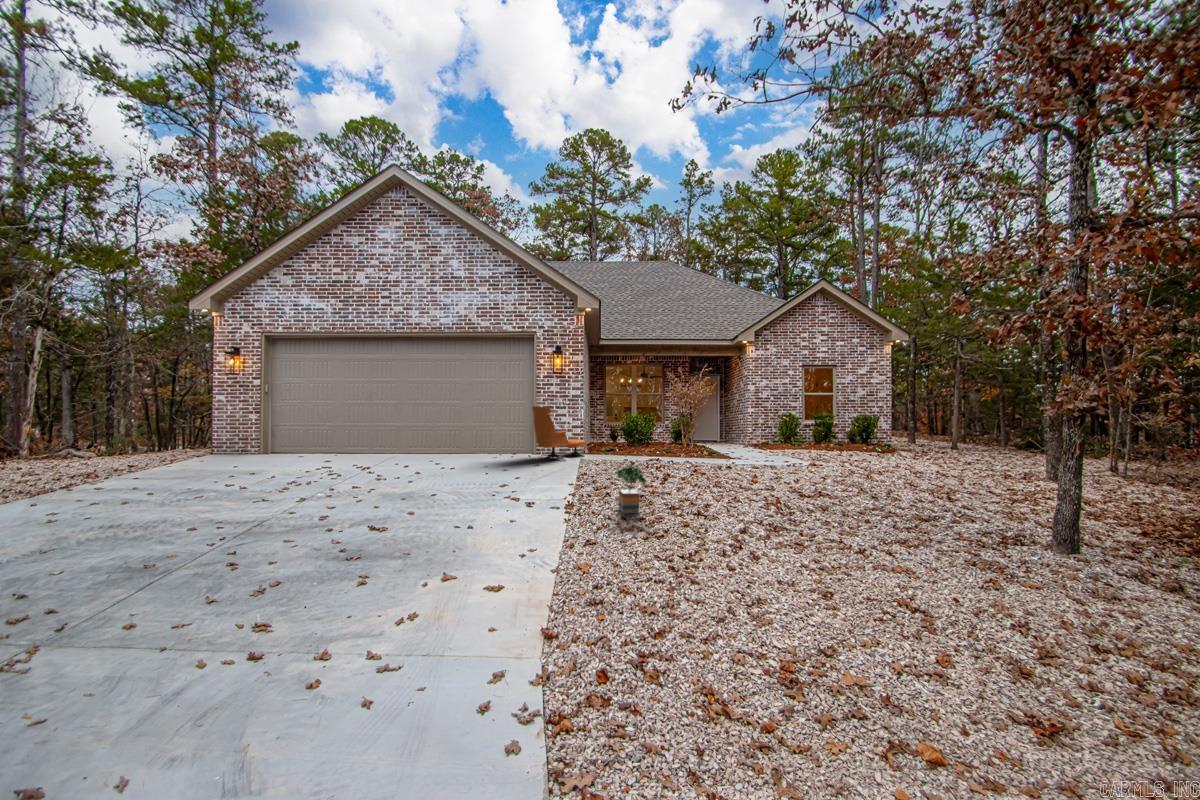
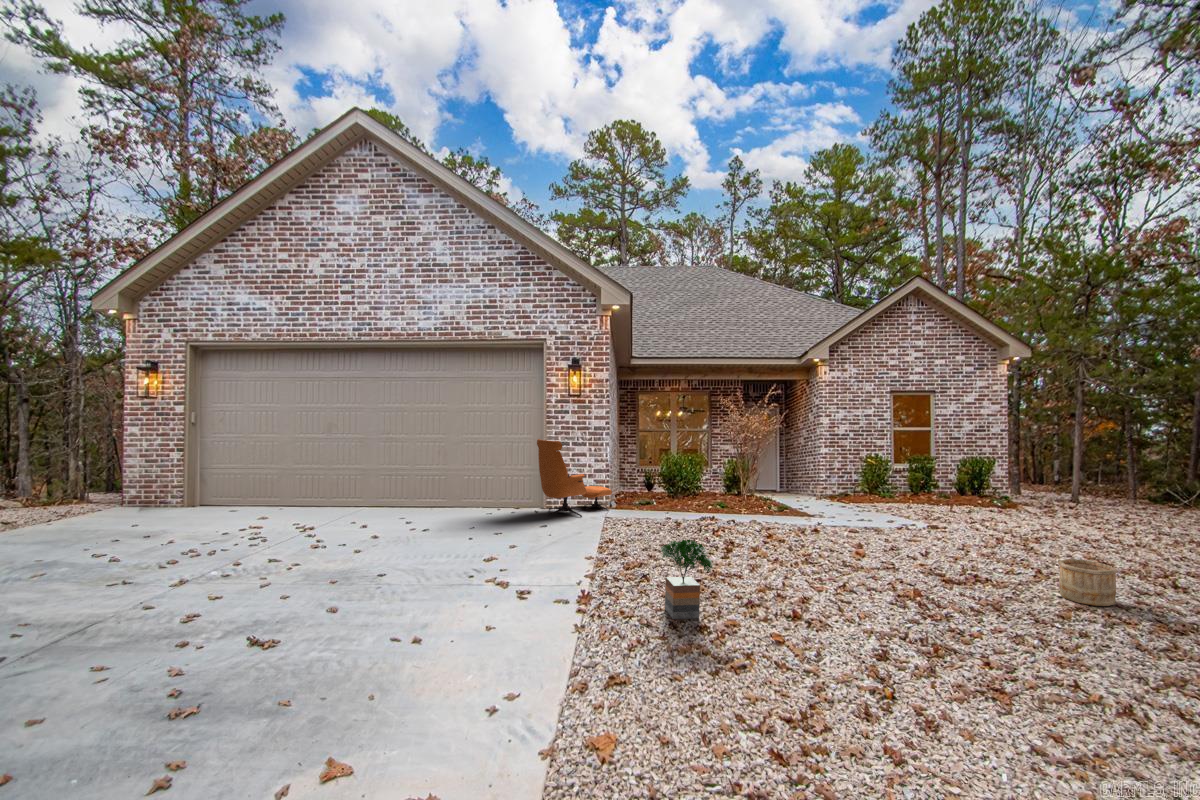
wooden bucket: none [865,478,897,505] -> present [1058,559,1118,606]

